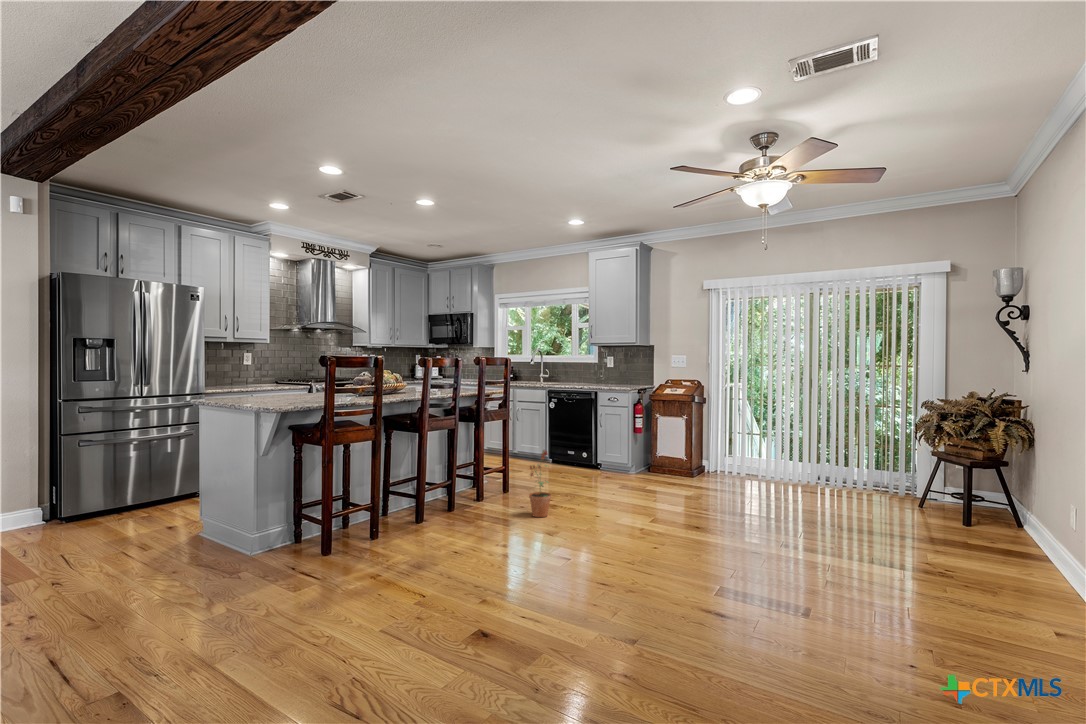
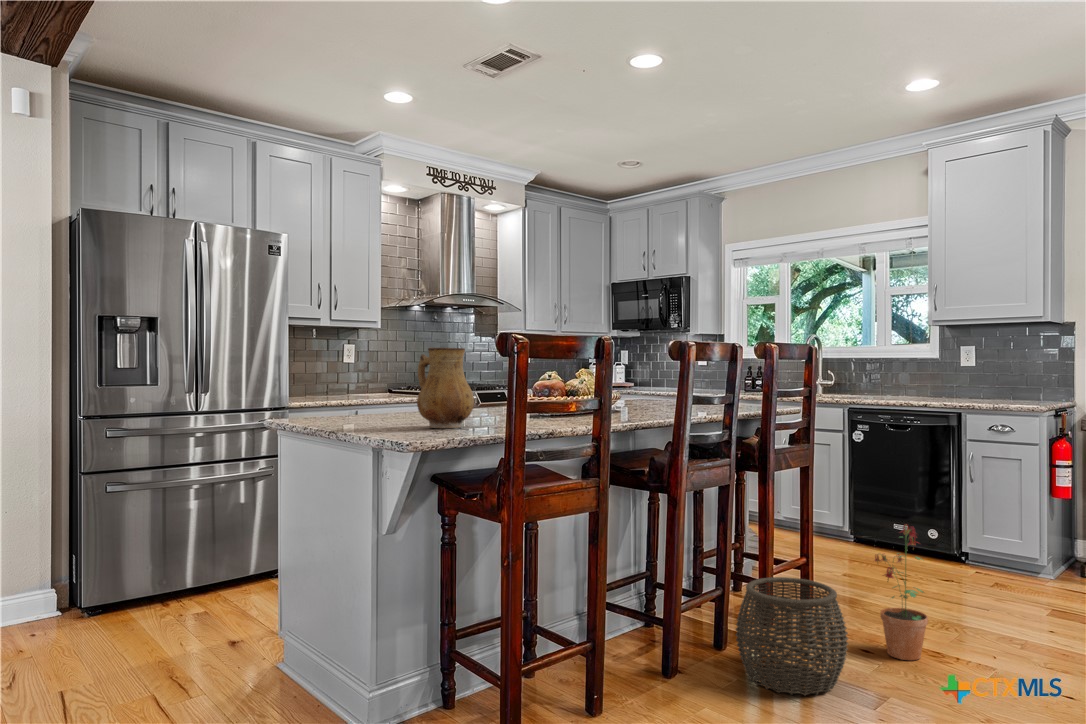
ceramic pitcher: none [270,360,303,403] -> present [417,348,474,428]
woven basket: none [448,478,503,534] -> present [736,577,848,695]

